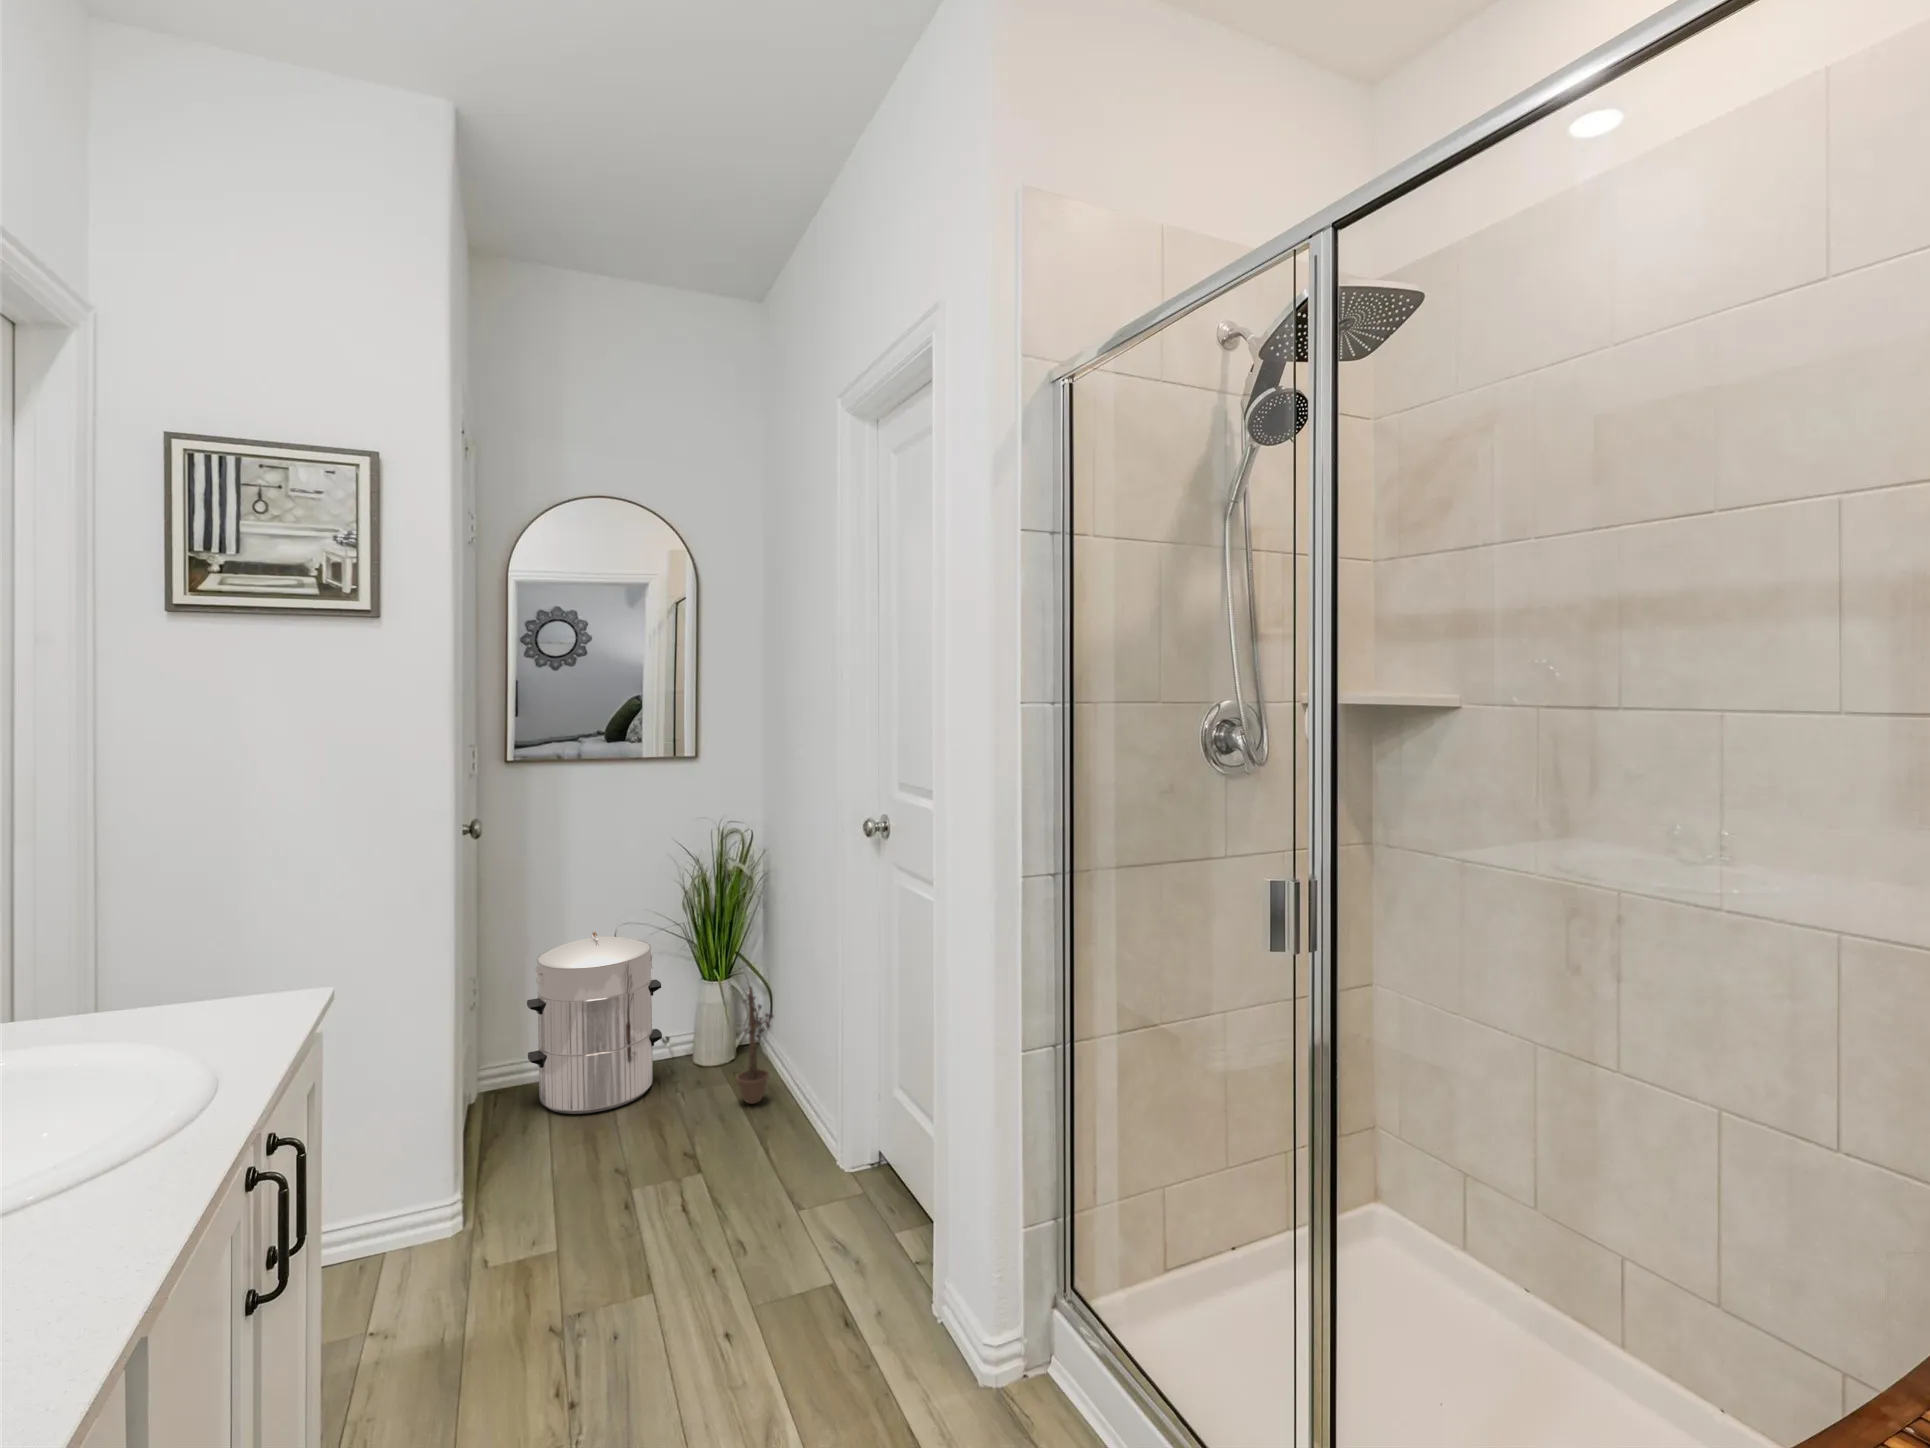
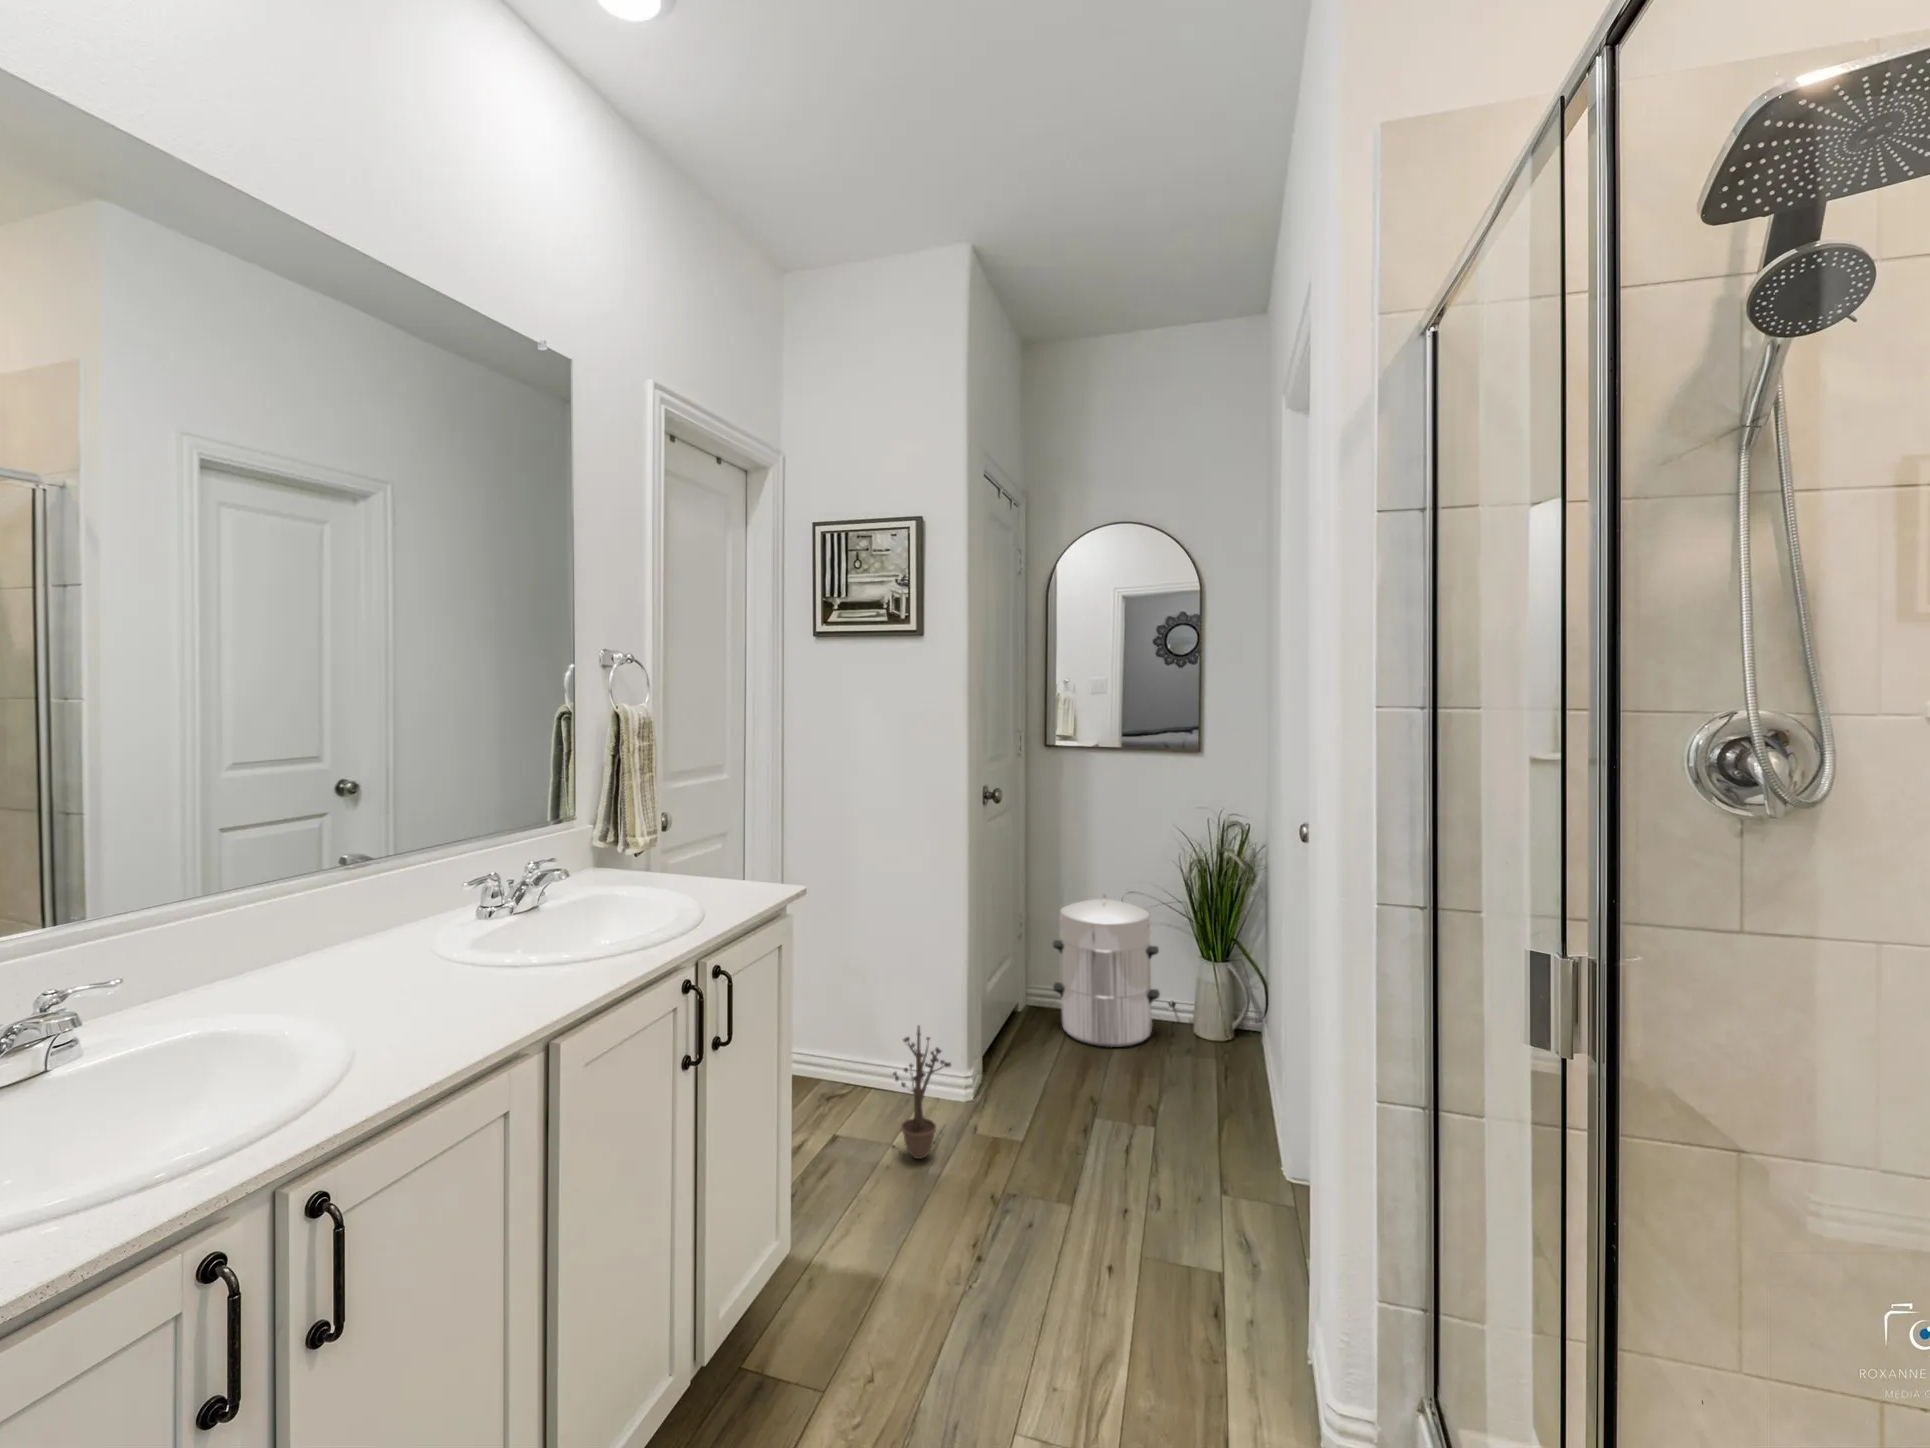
decorative plant: present [736,987,773,1104] -> present [893,1026,951,1159]

